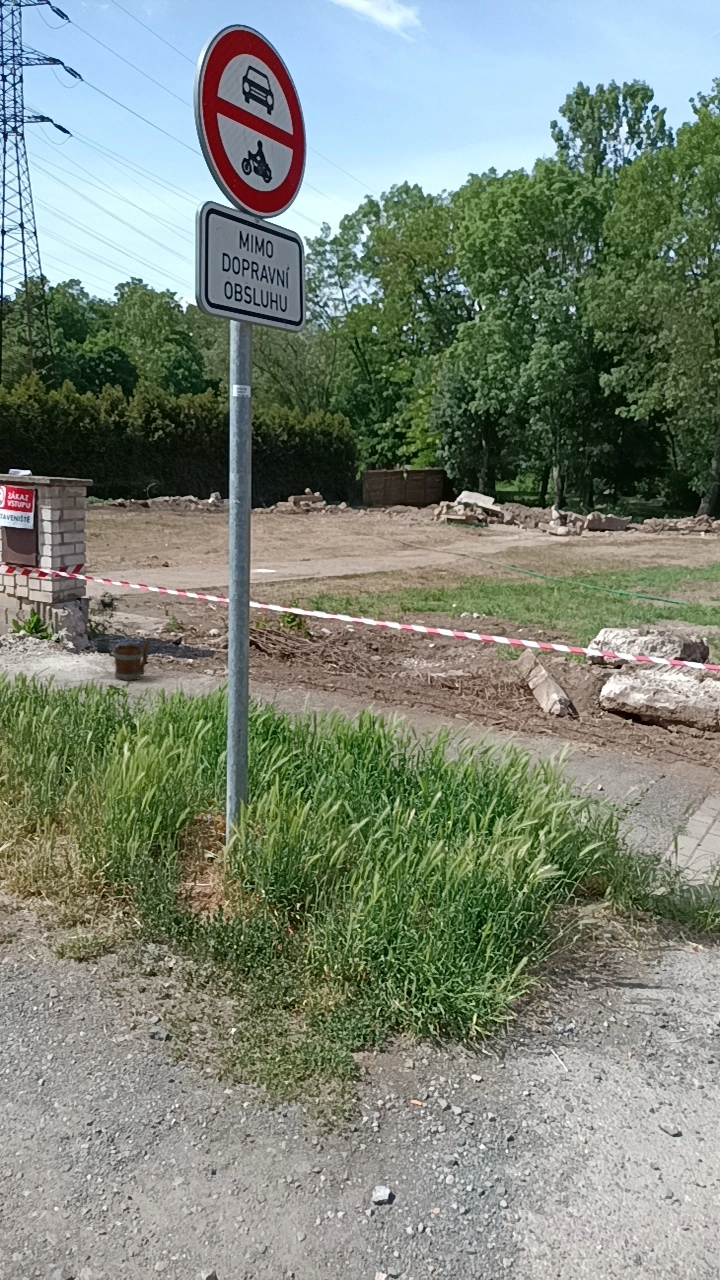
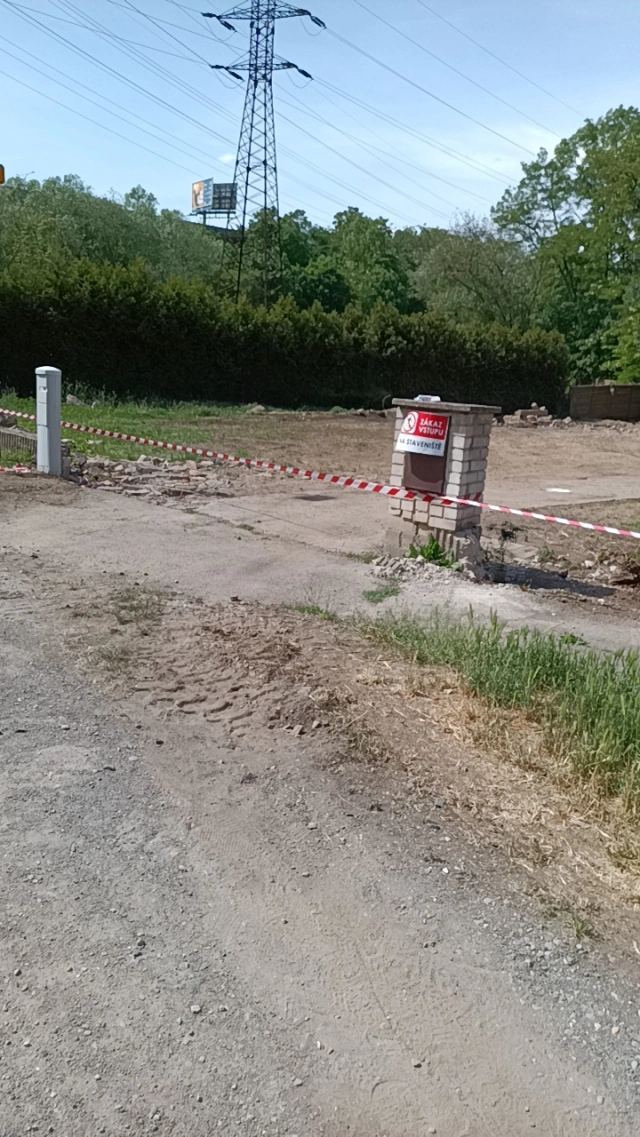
bucket: present [113,641,149,681] -> none [543,579,576,621]

